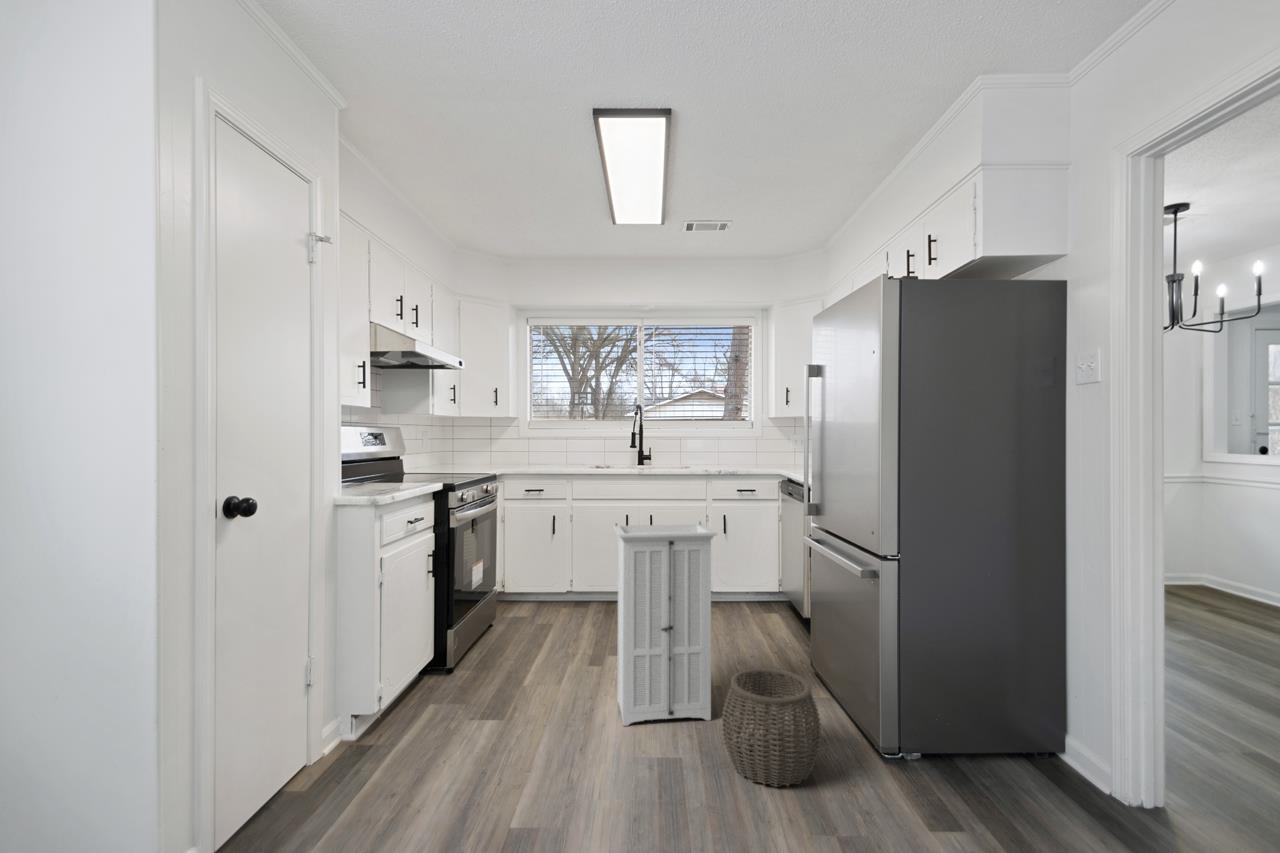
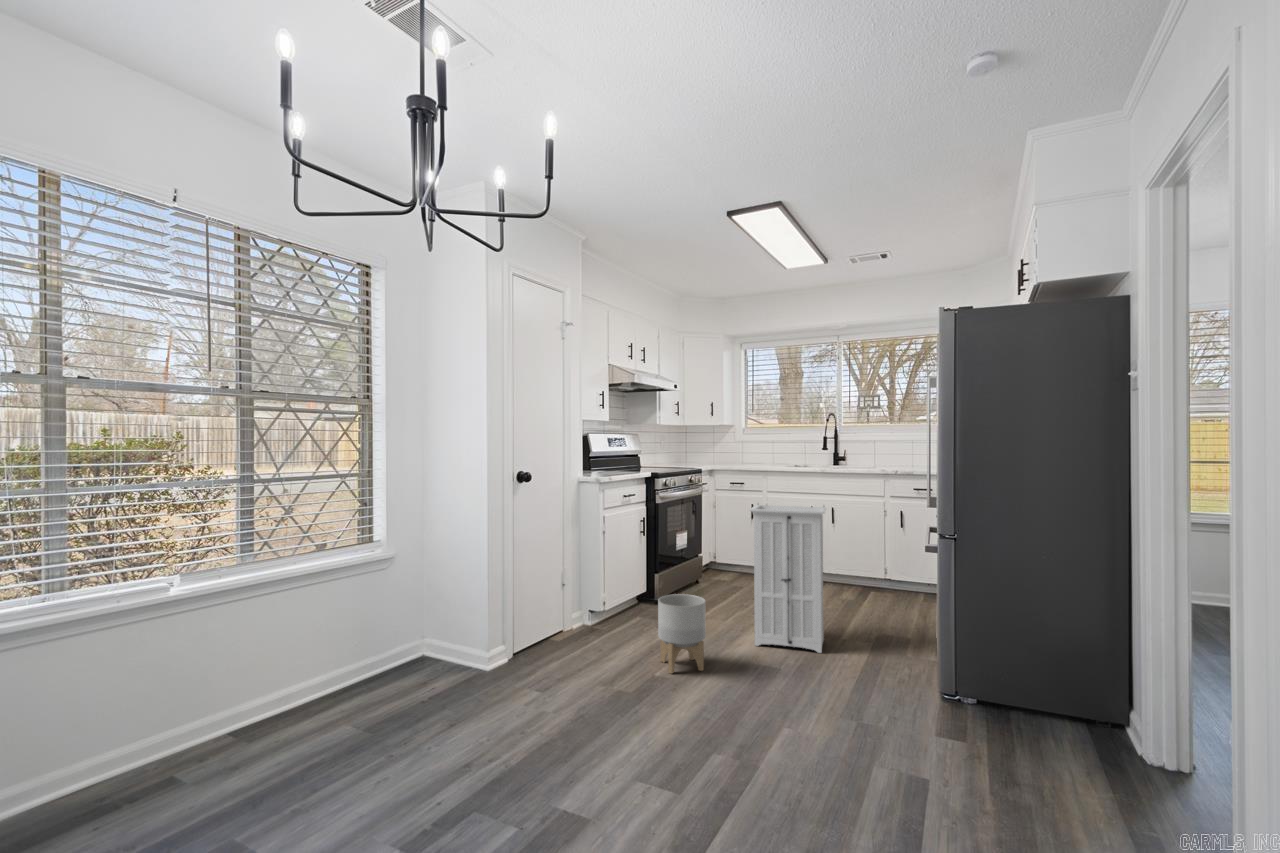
woven basket: present [722,668,821,787] -> none [807,612,883,691]
planter: none [506,677,582,822] -> present [658,594,706,674]

